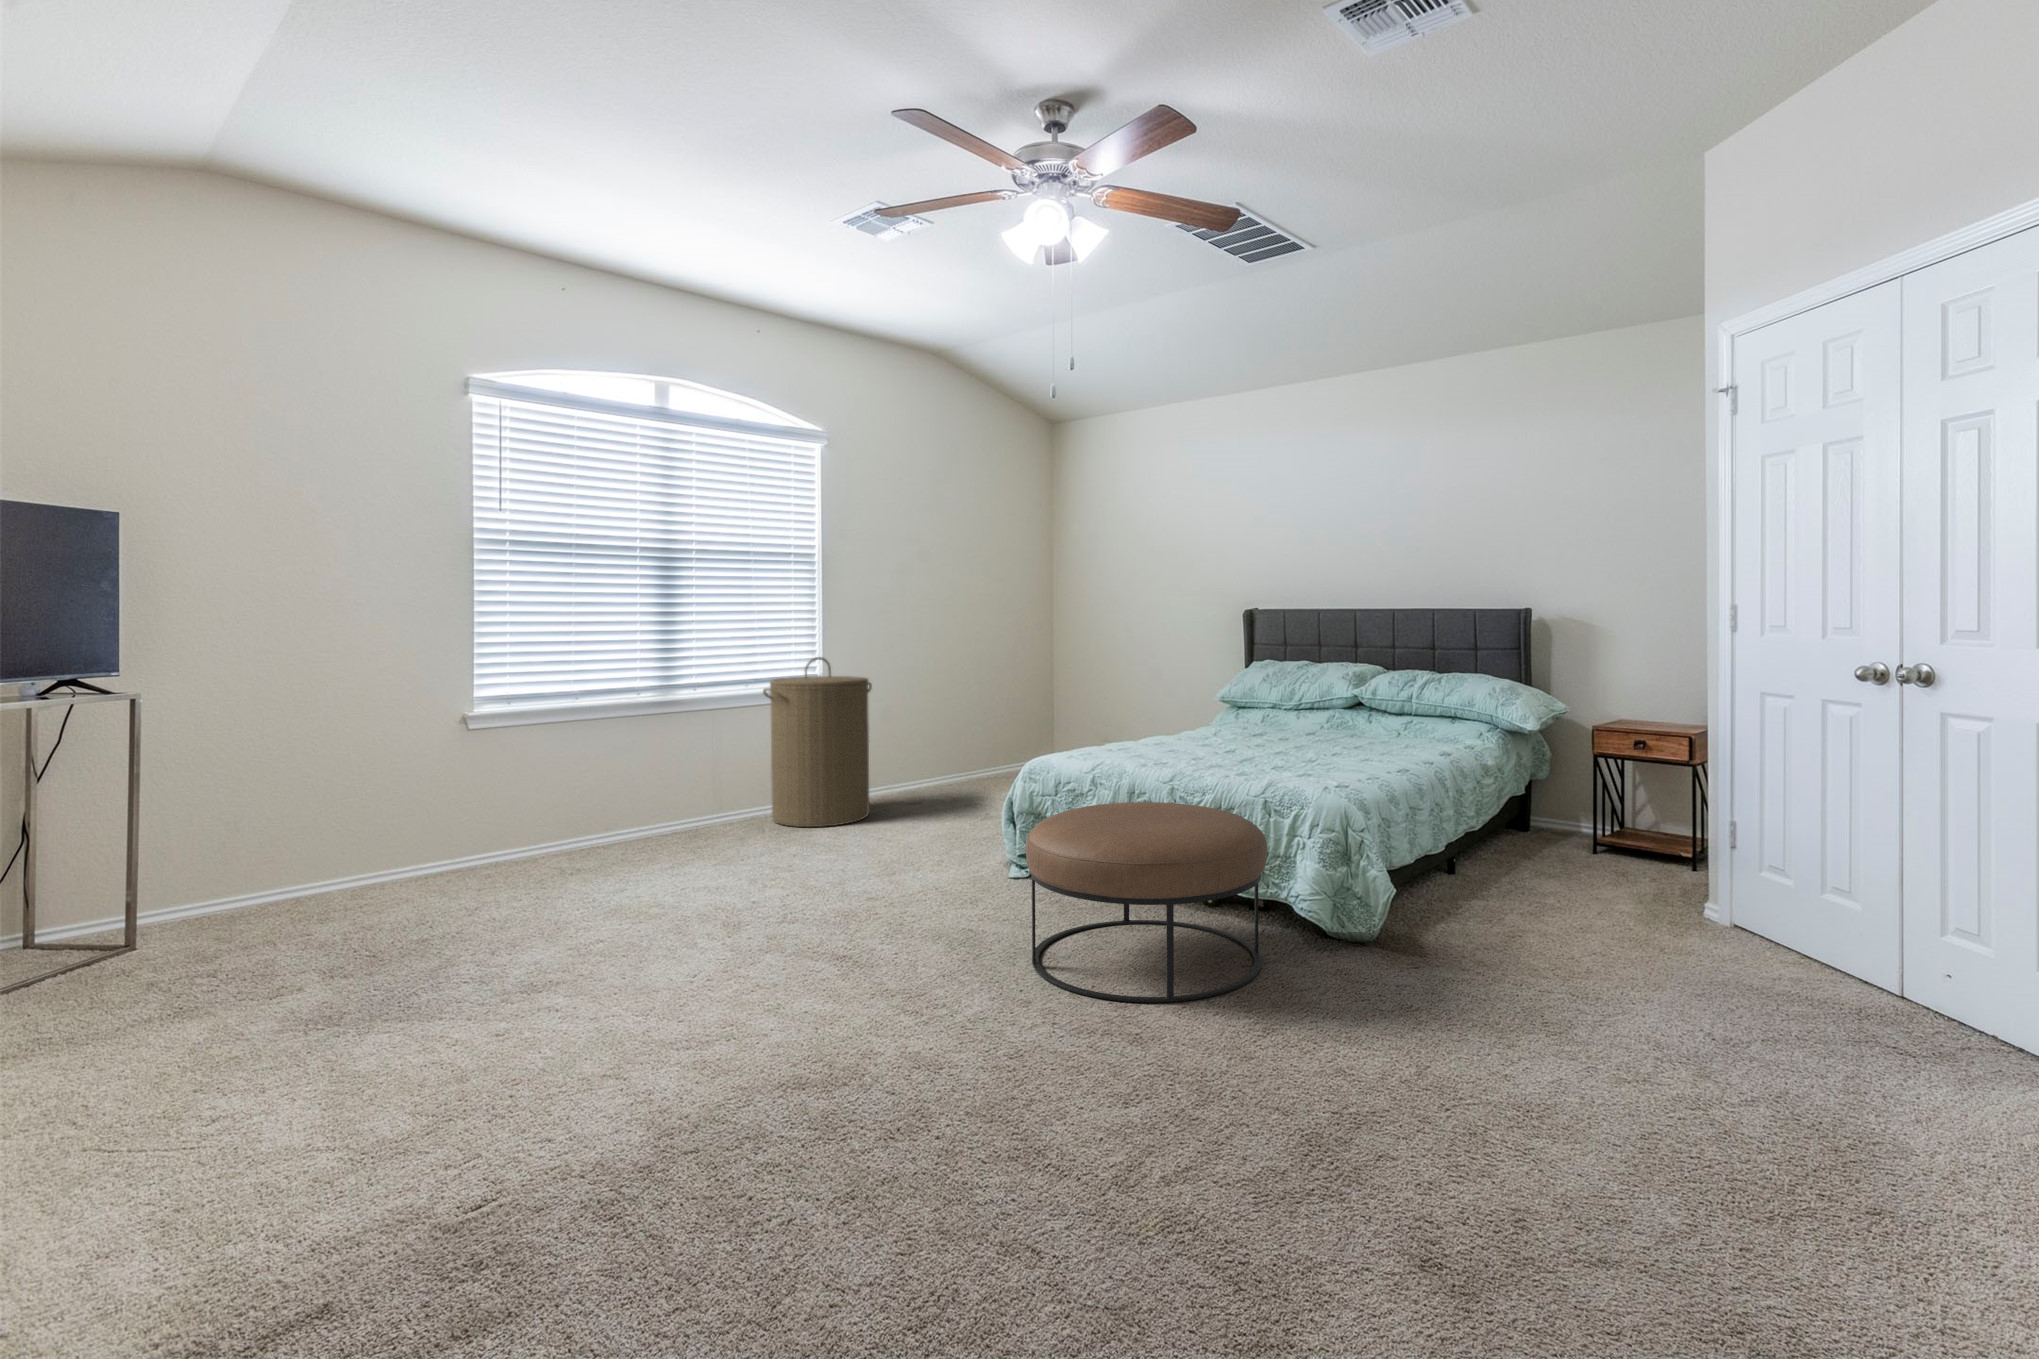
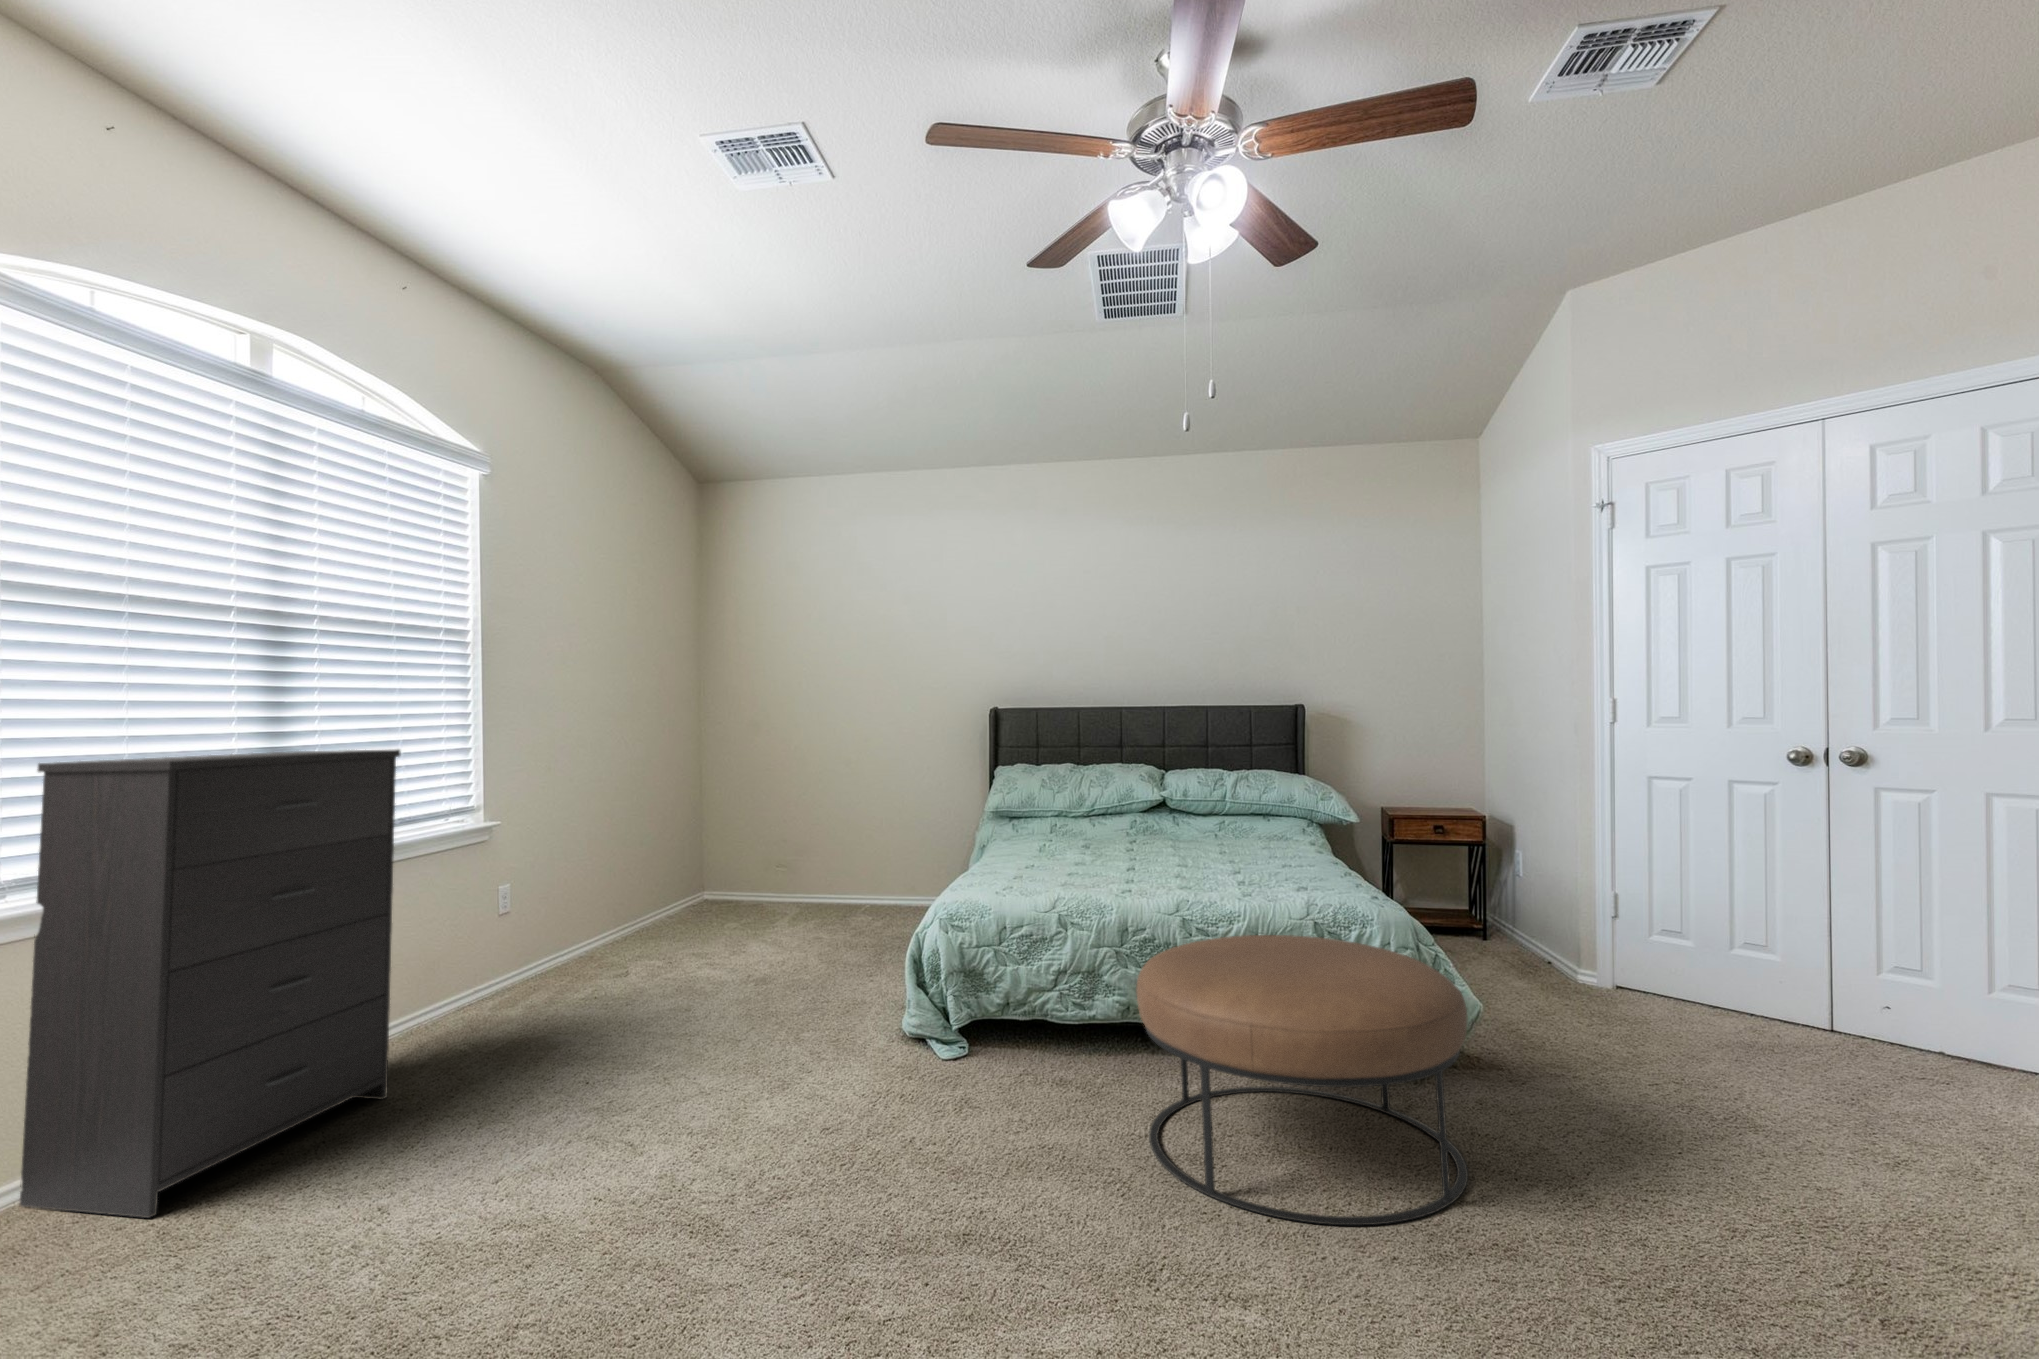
dresser: none [527,634,716,872] -> present [20,750,401,1218]
laundry hamper: present [763,657,872,827] -> none [428,780,586,1045]

